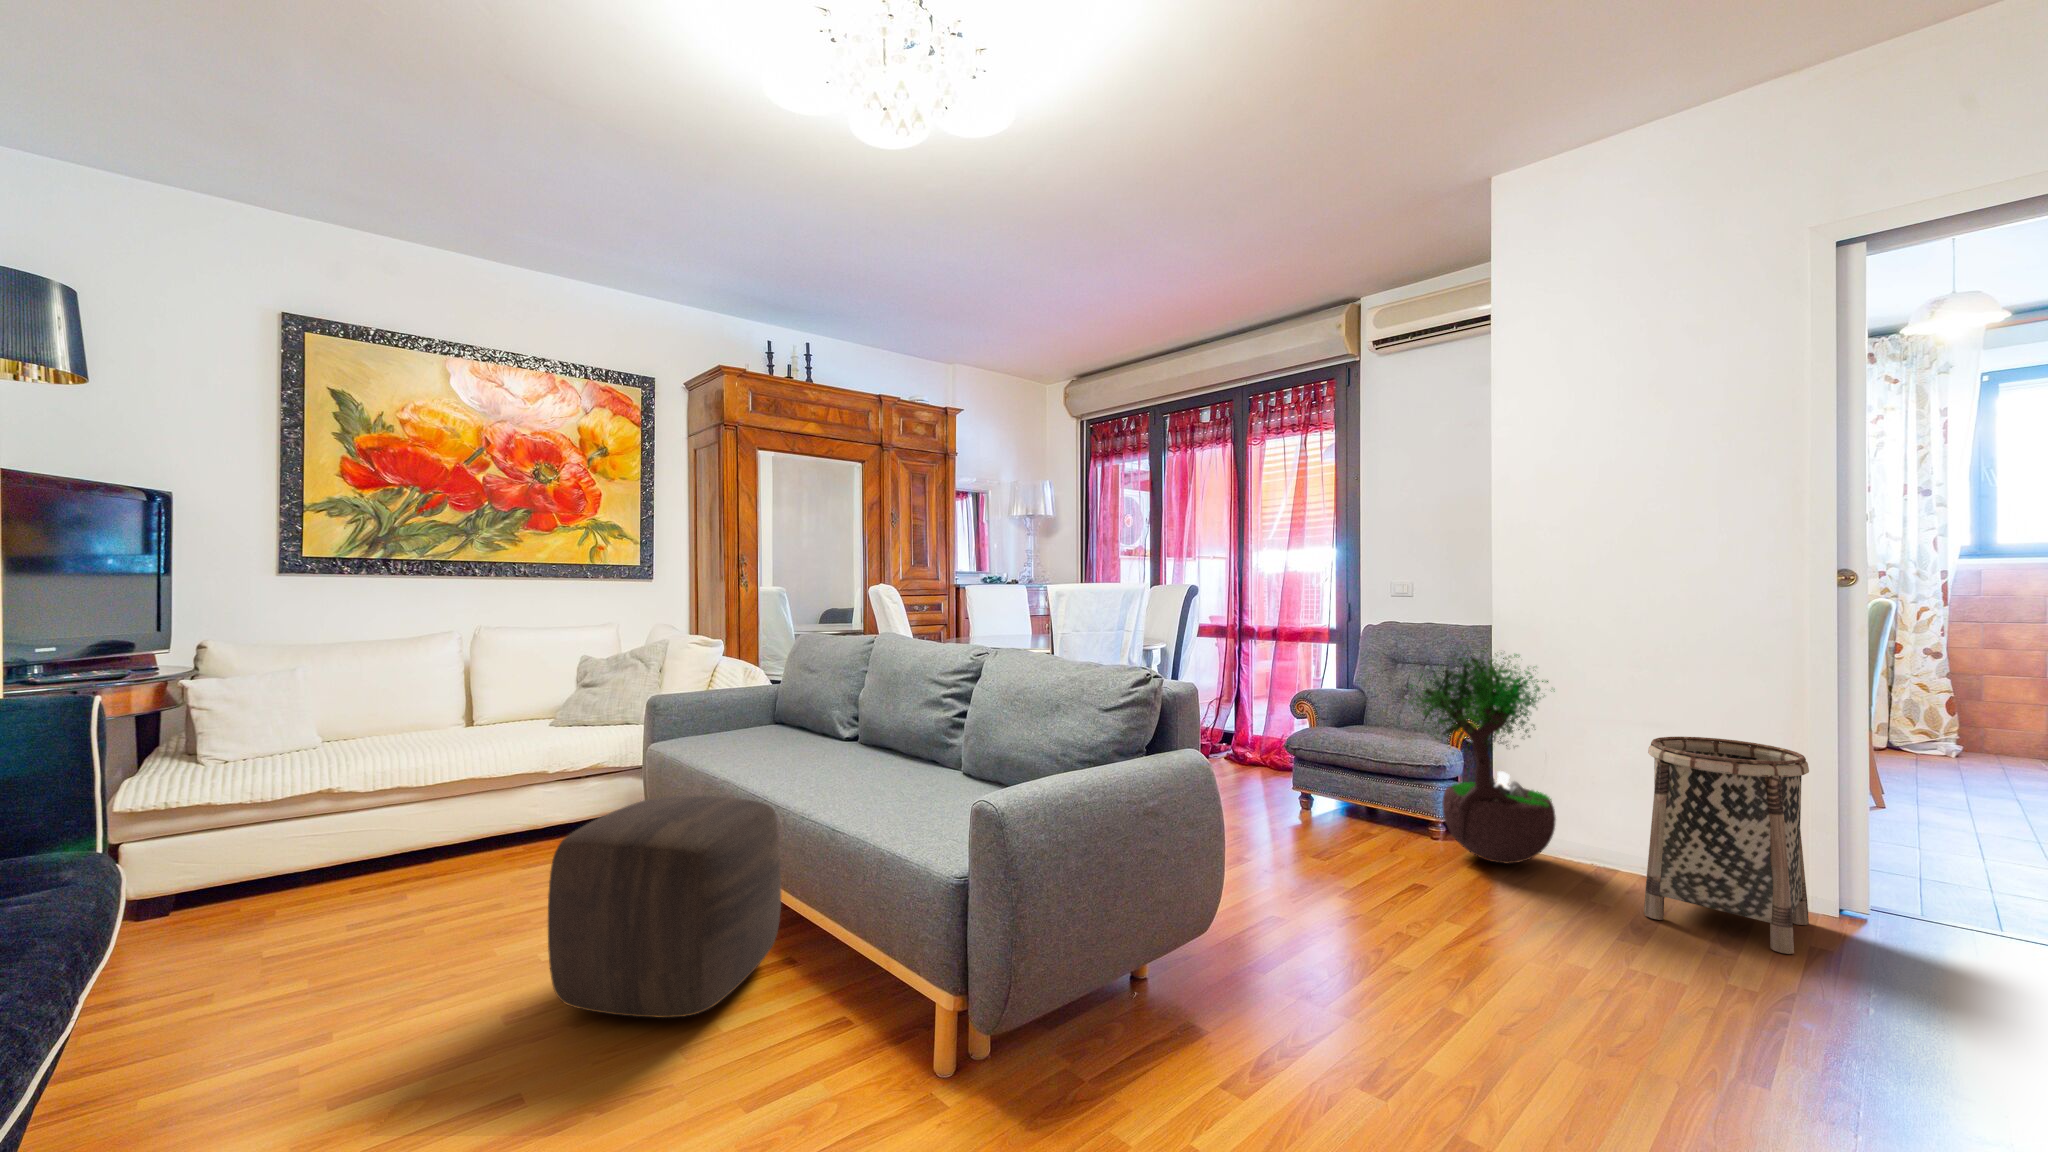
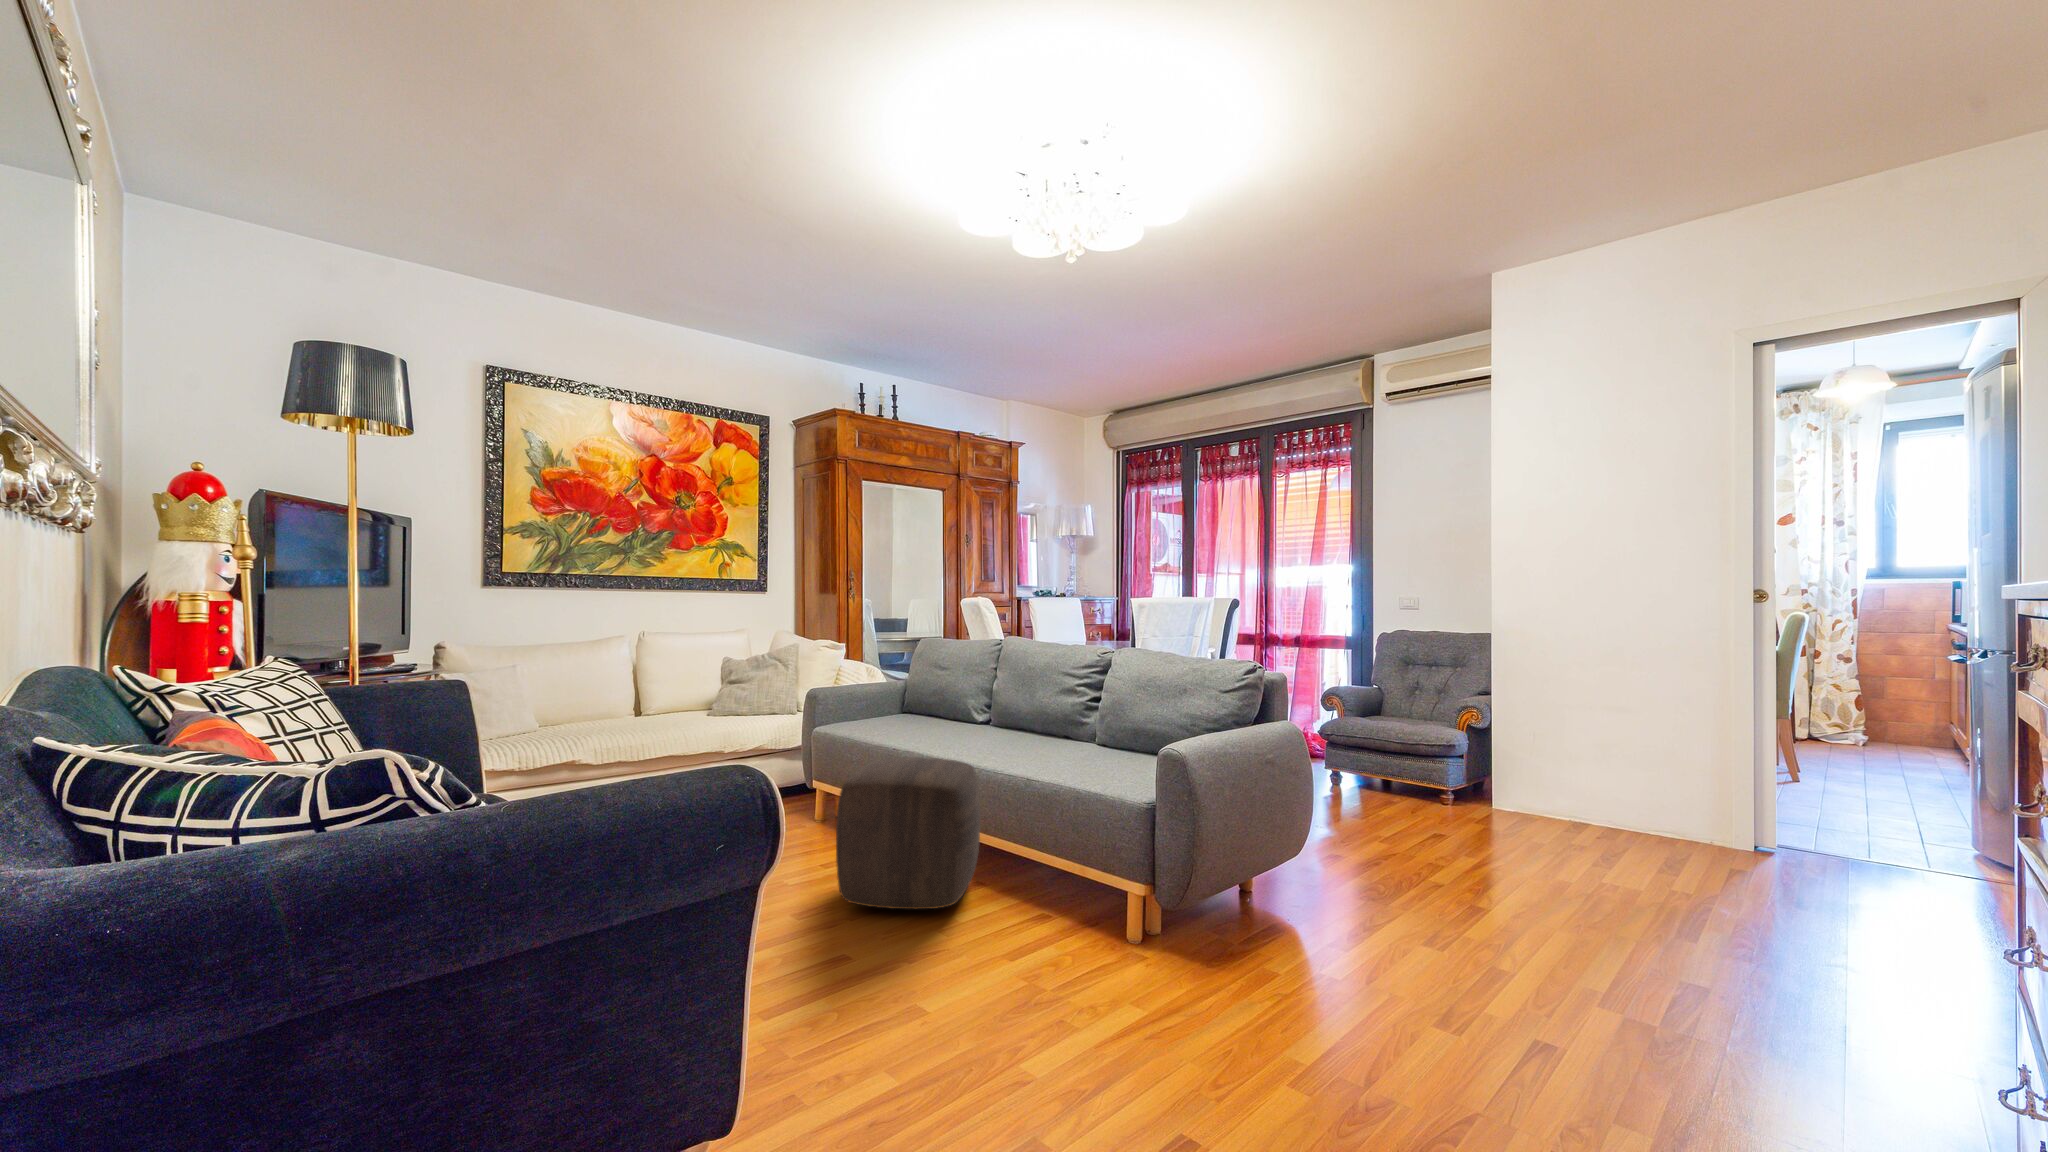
potted tree: present [1404,648,1556,864] -> none [1423,639,1541,819]
basket: present [1644,737,1809,954] -> none [1607,716,1725,869]

